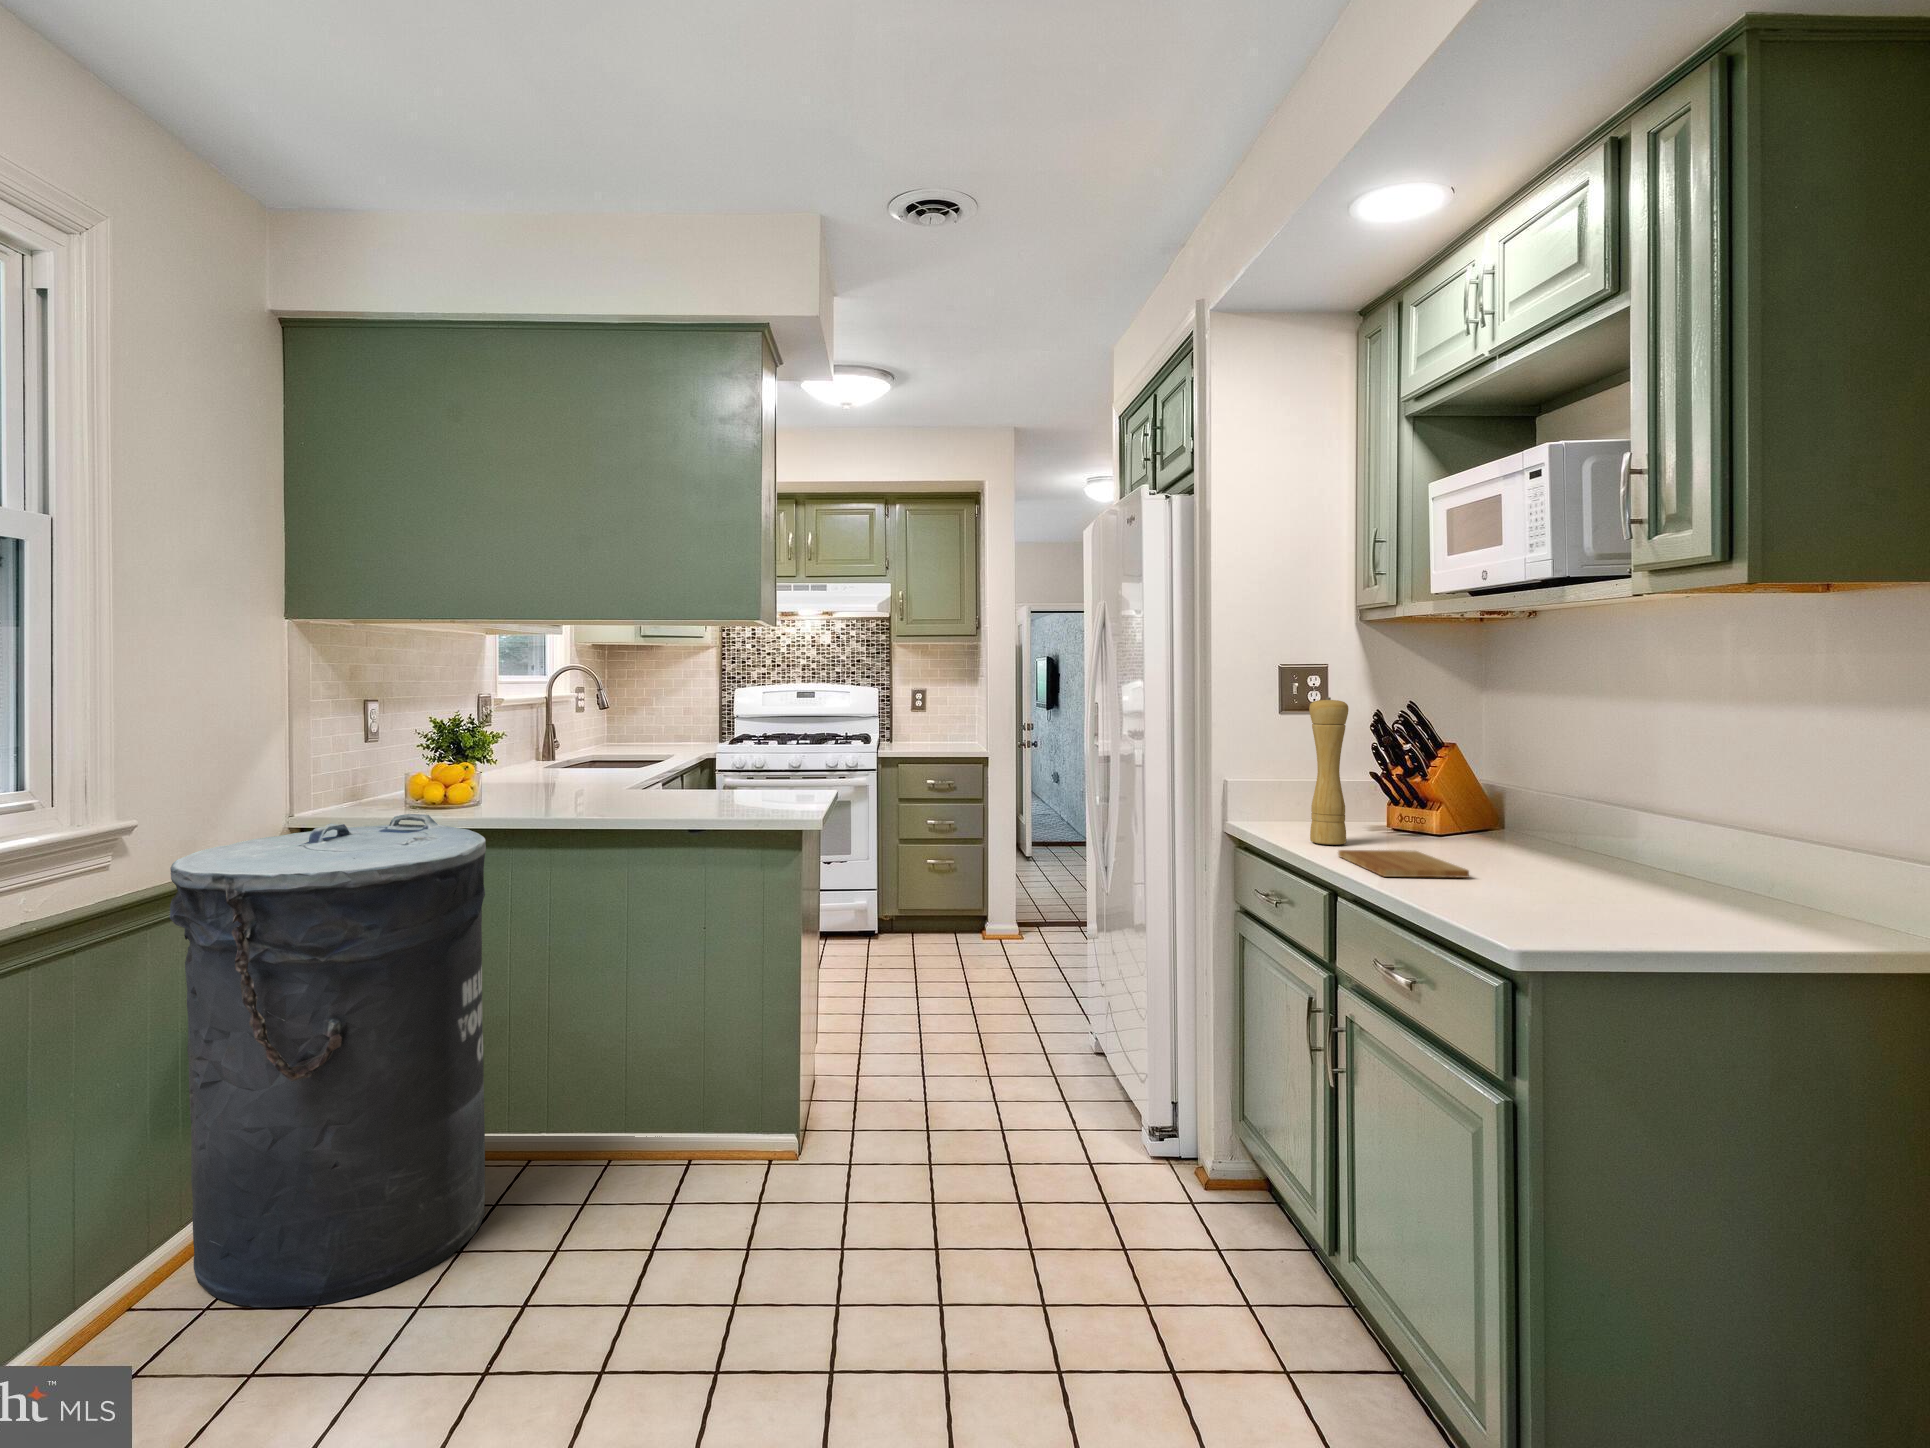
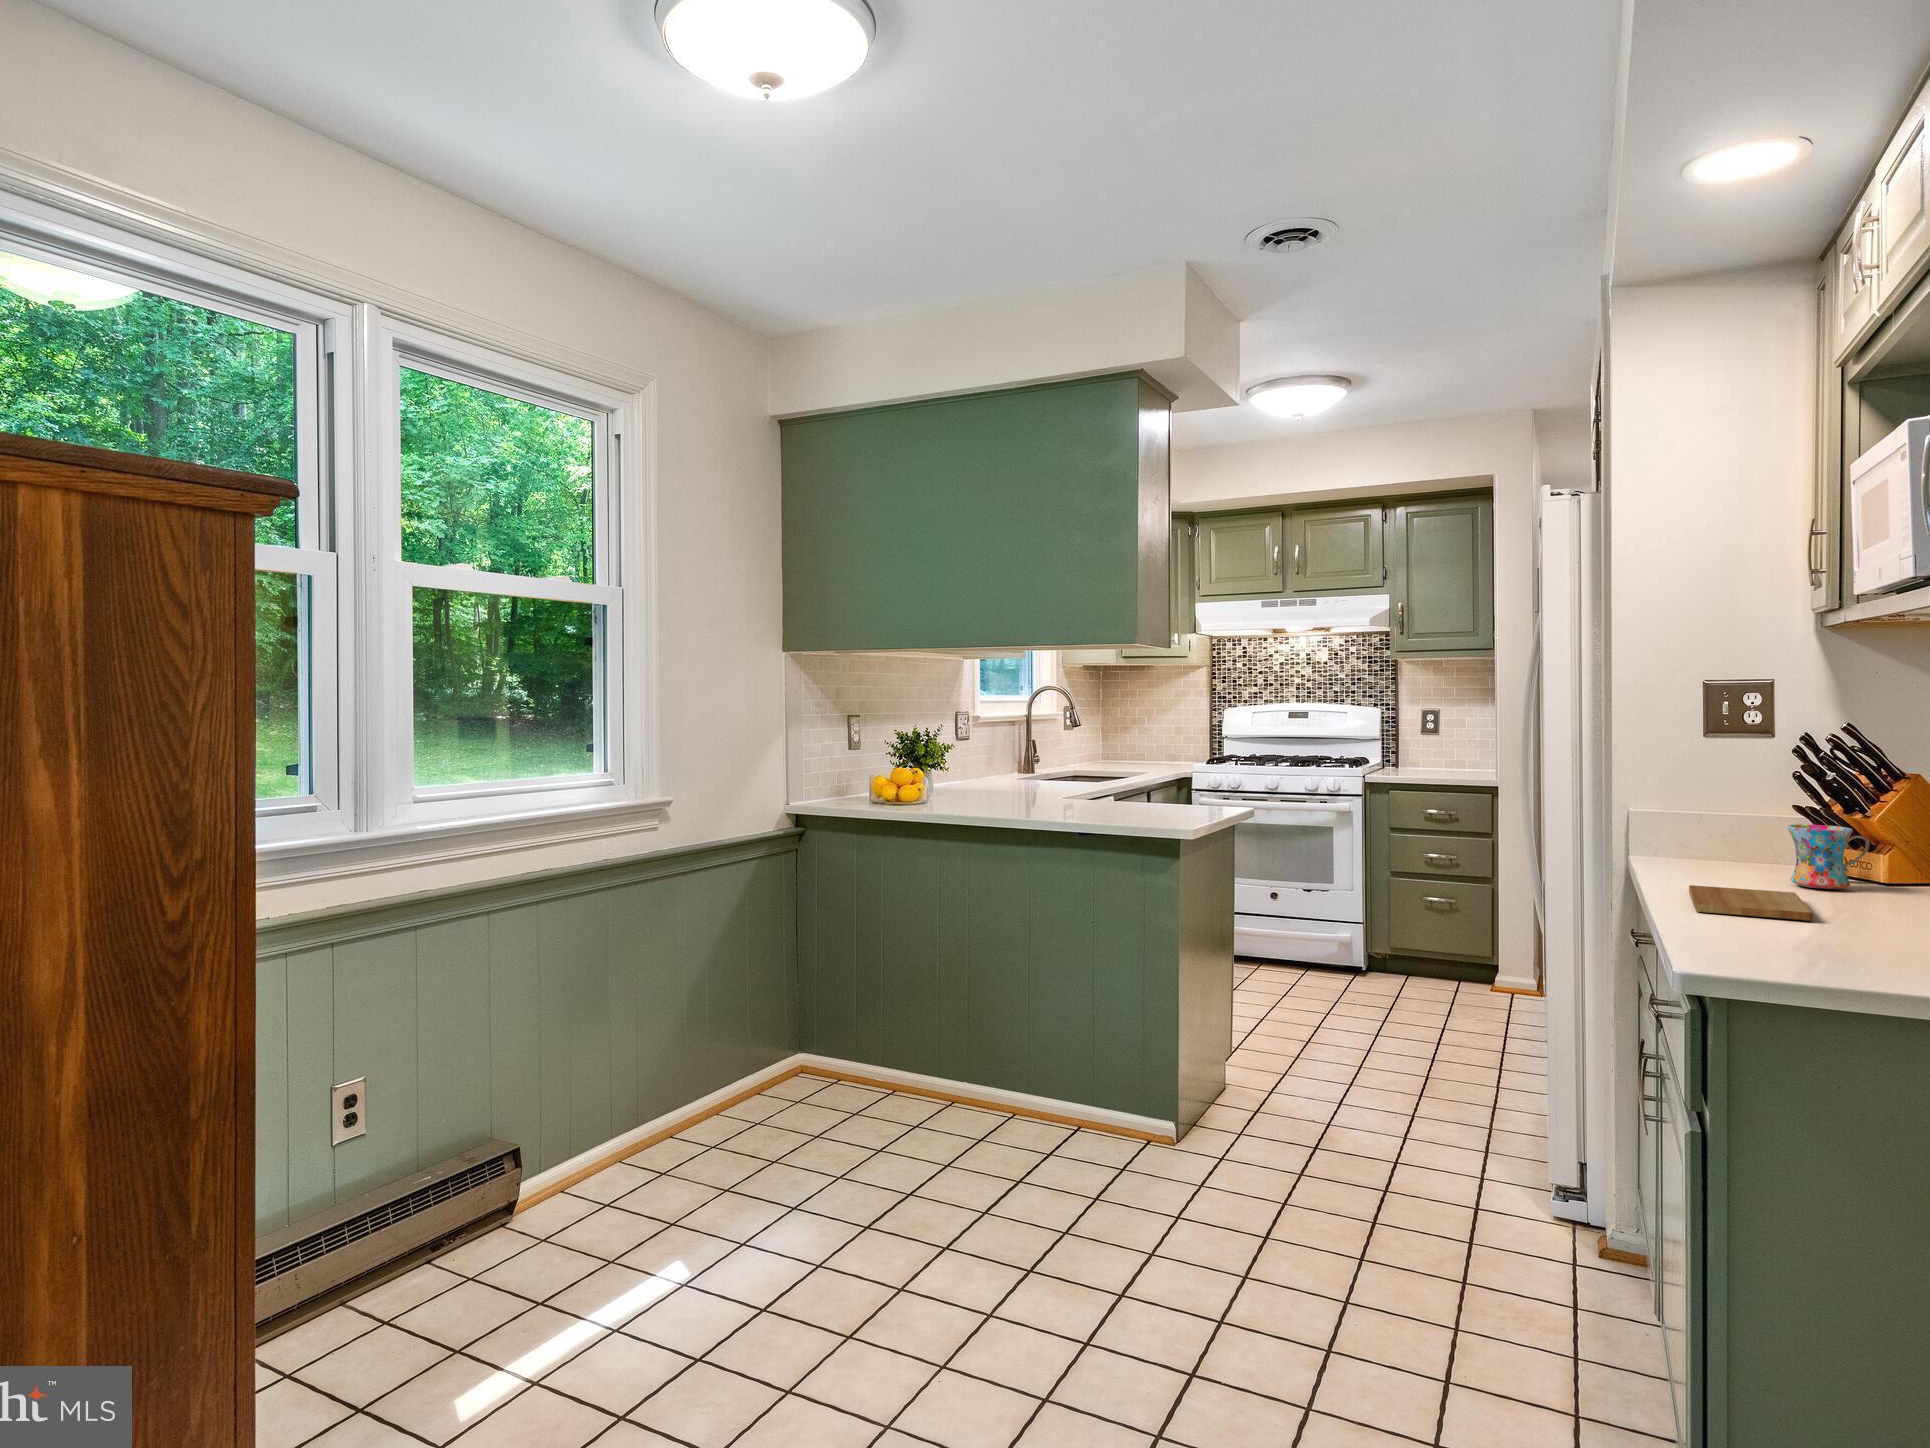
pepper mill: present [1309,697,1348,845] -> none [1684,717,1732,883]
mug: none [1380,789,1436,844] -> present [1787,824,1869,889]
trash can: present [170,814,486,1307] -> none [685,808,905,1177]

